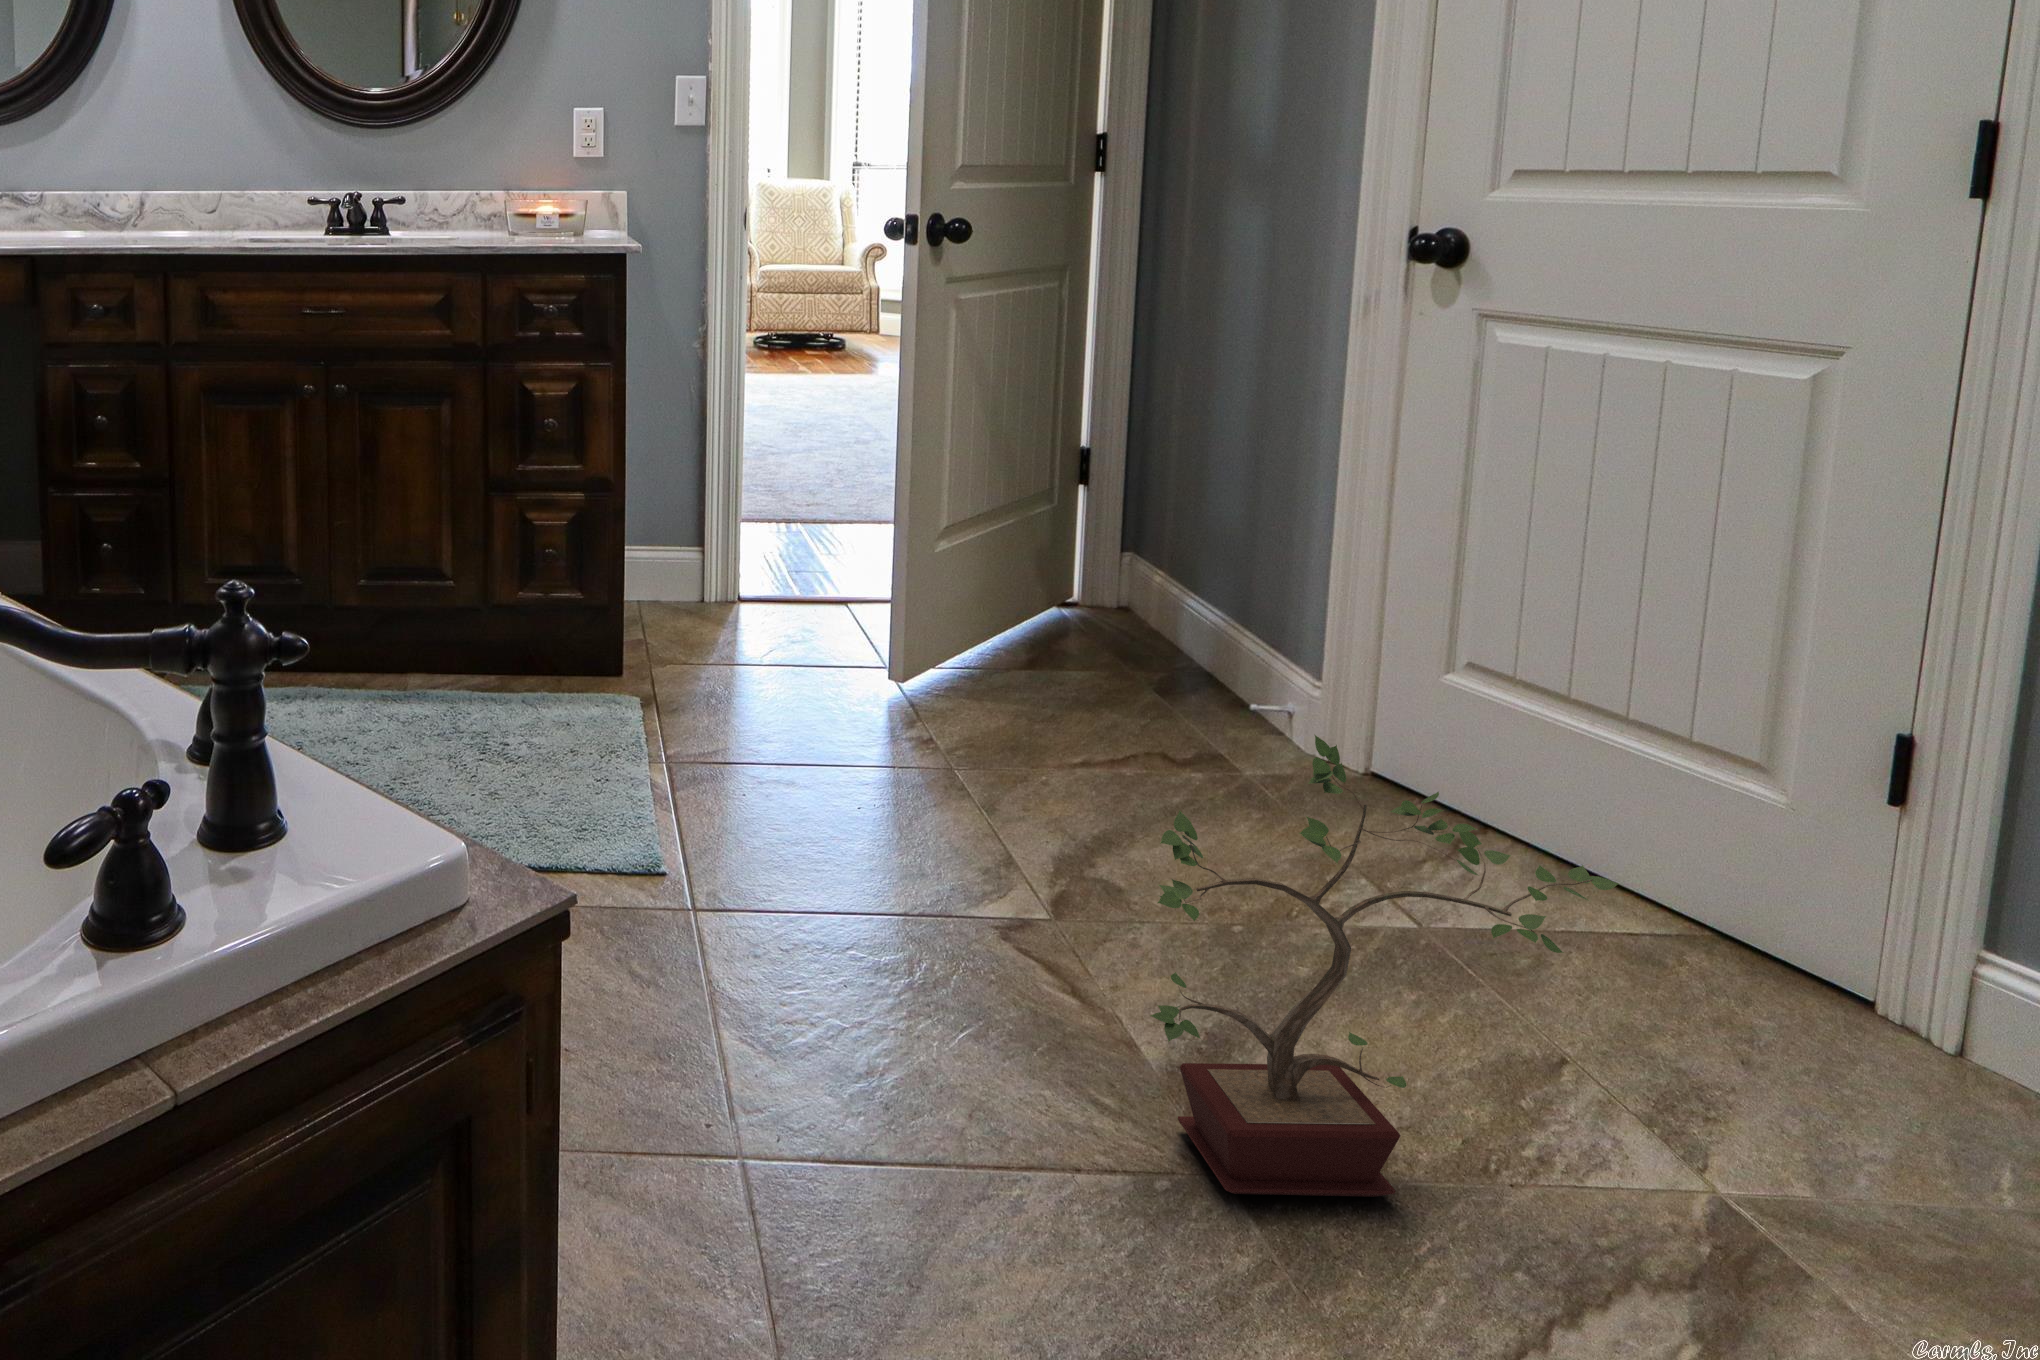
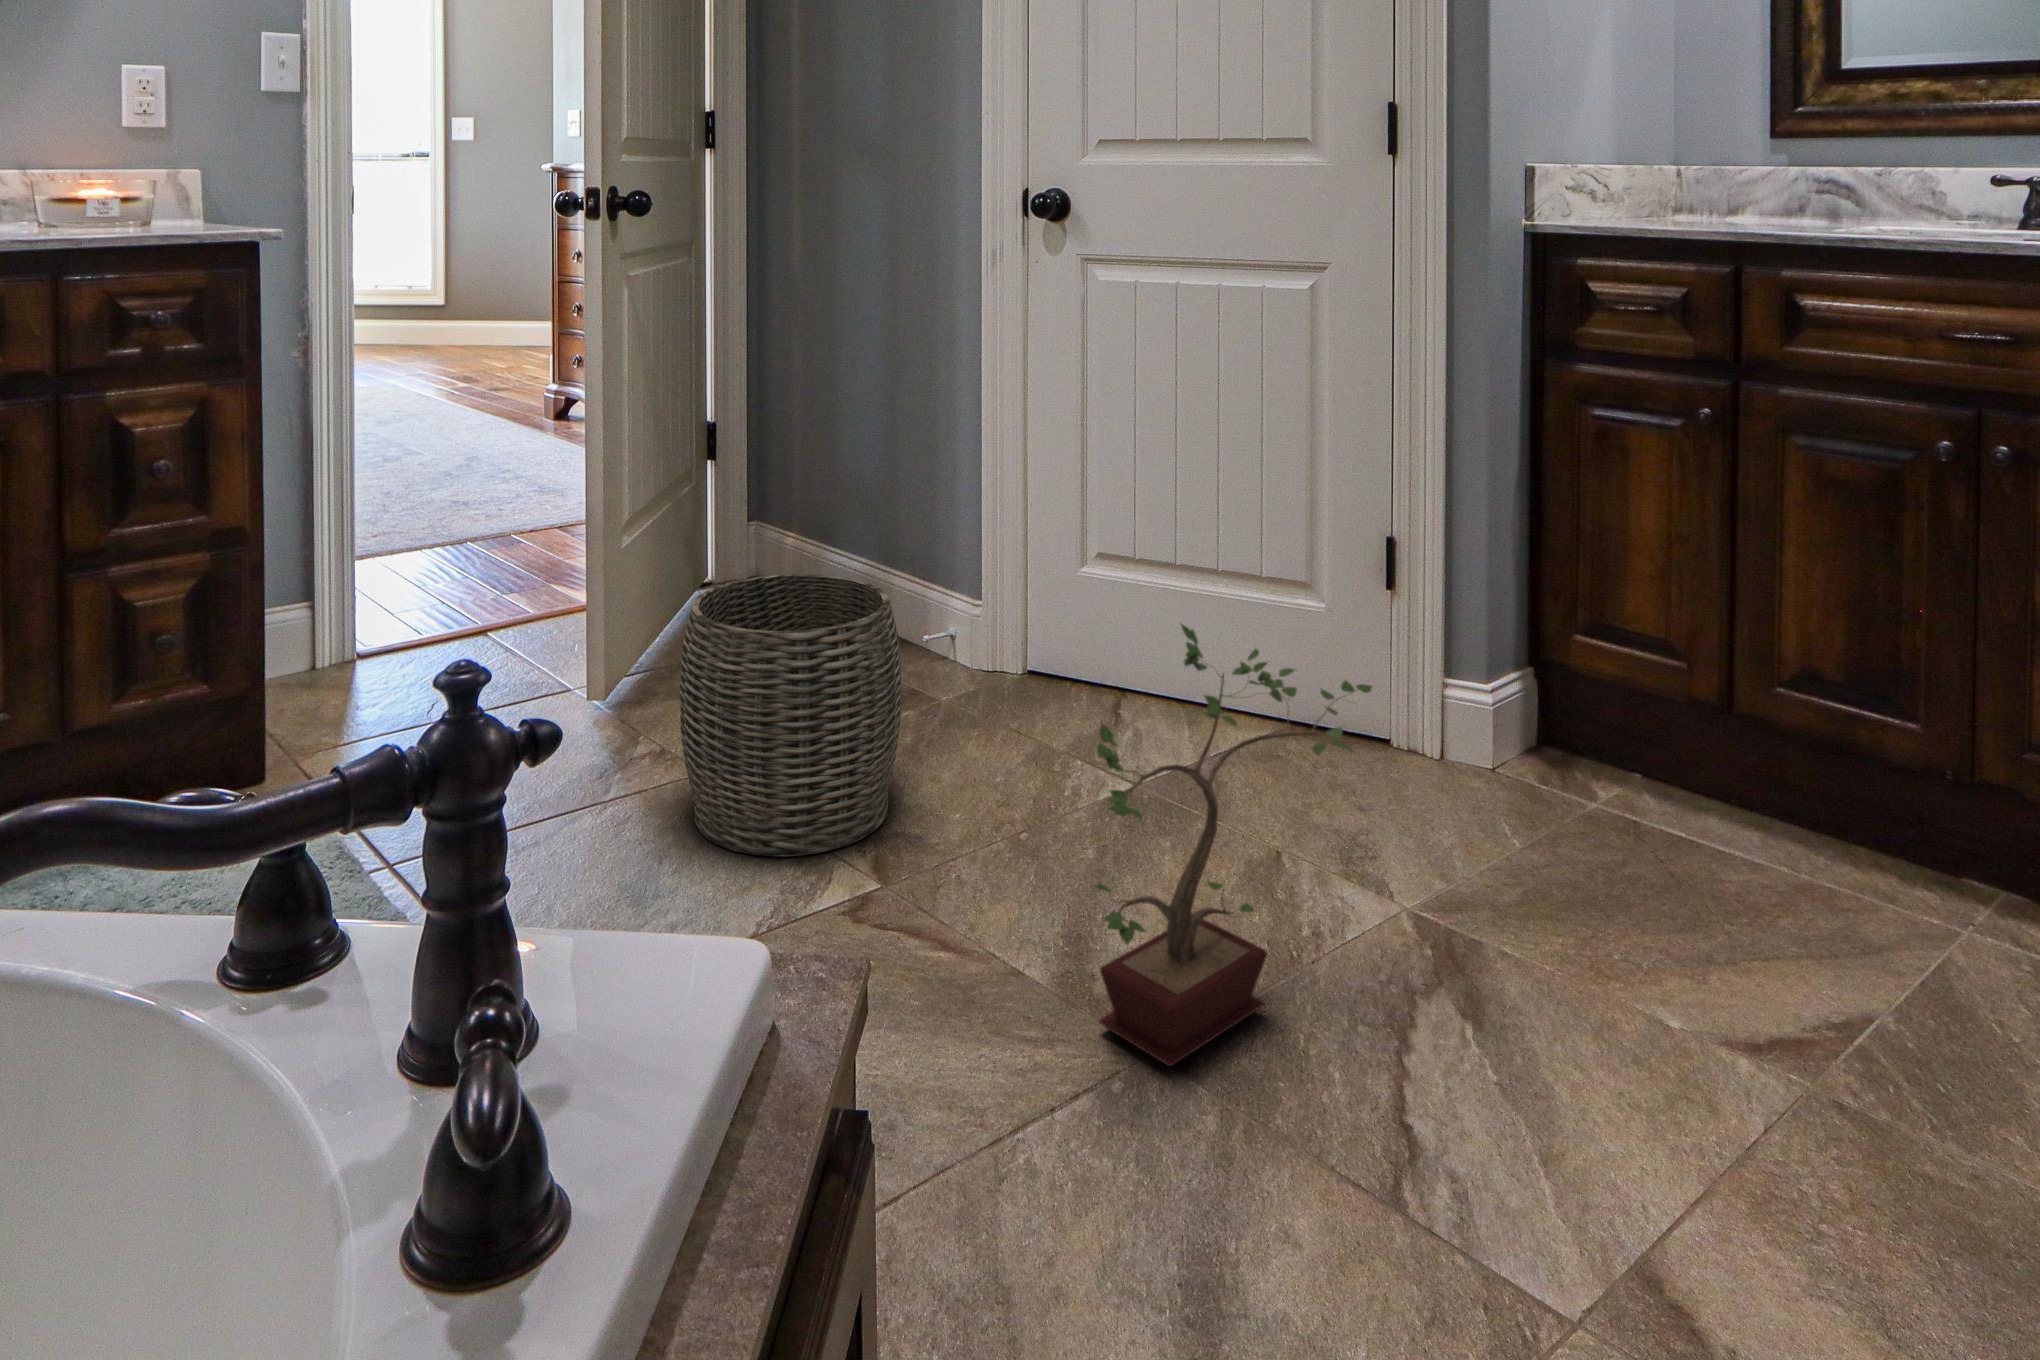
woven basket: none [907,597,1129,871] -> present [680,574,901,856]

